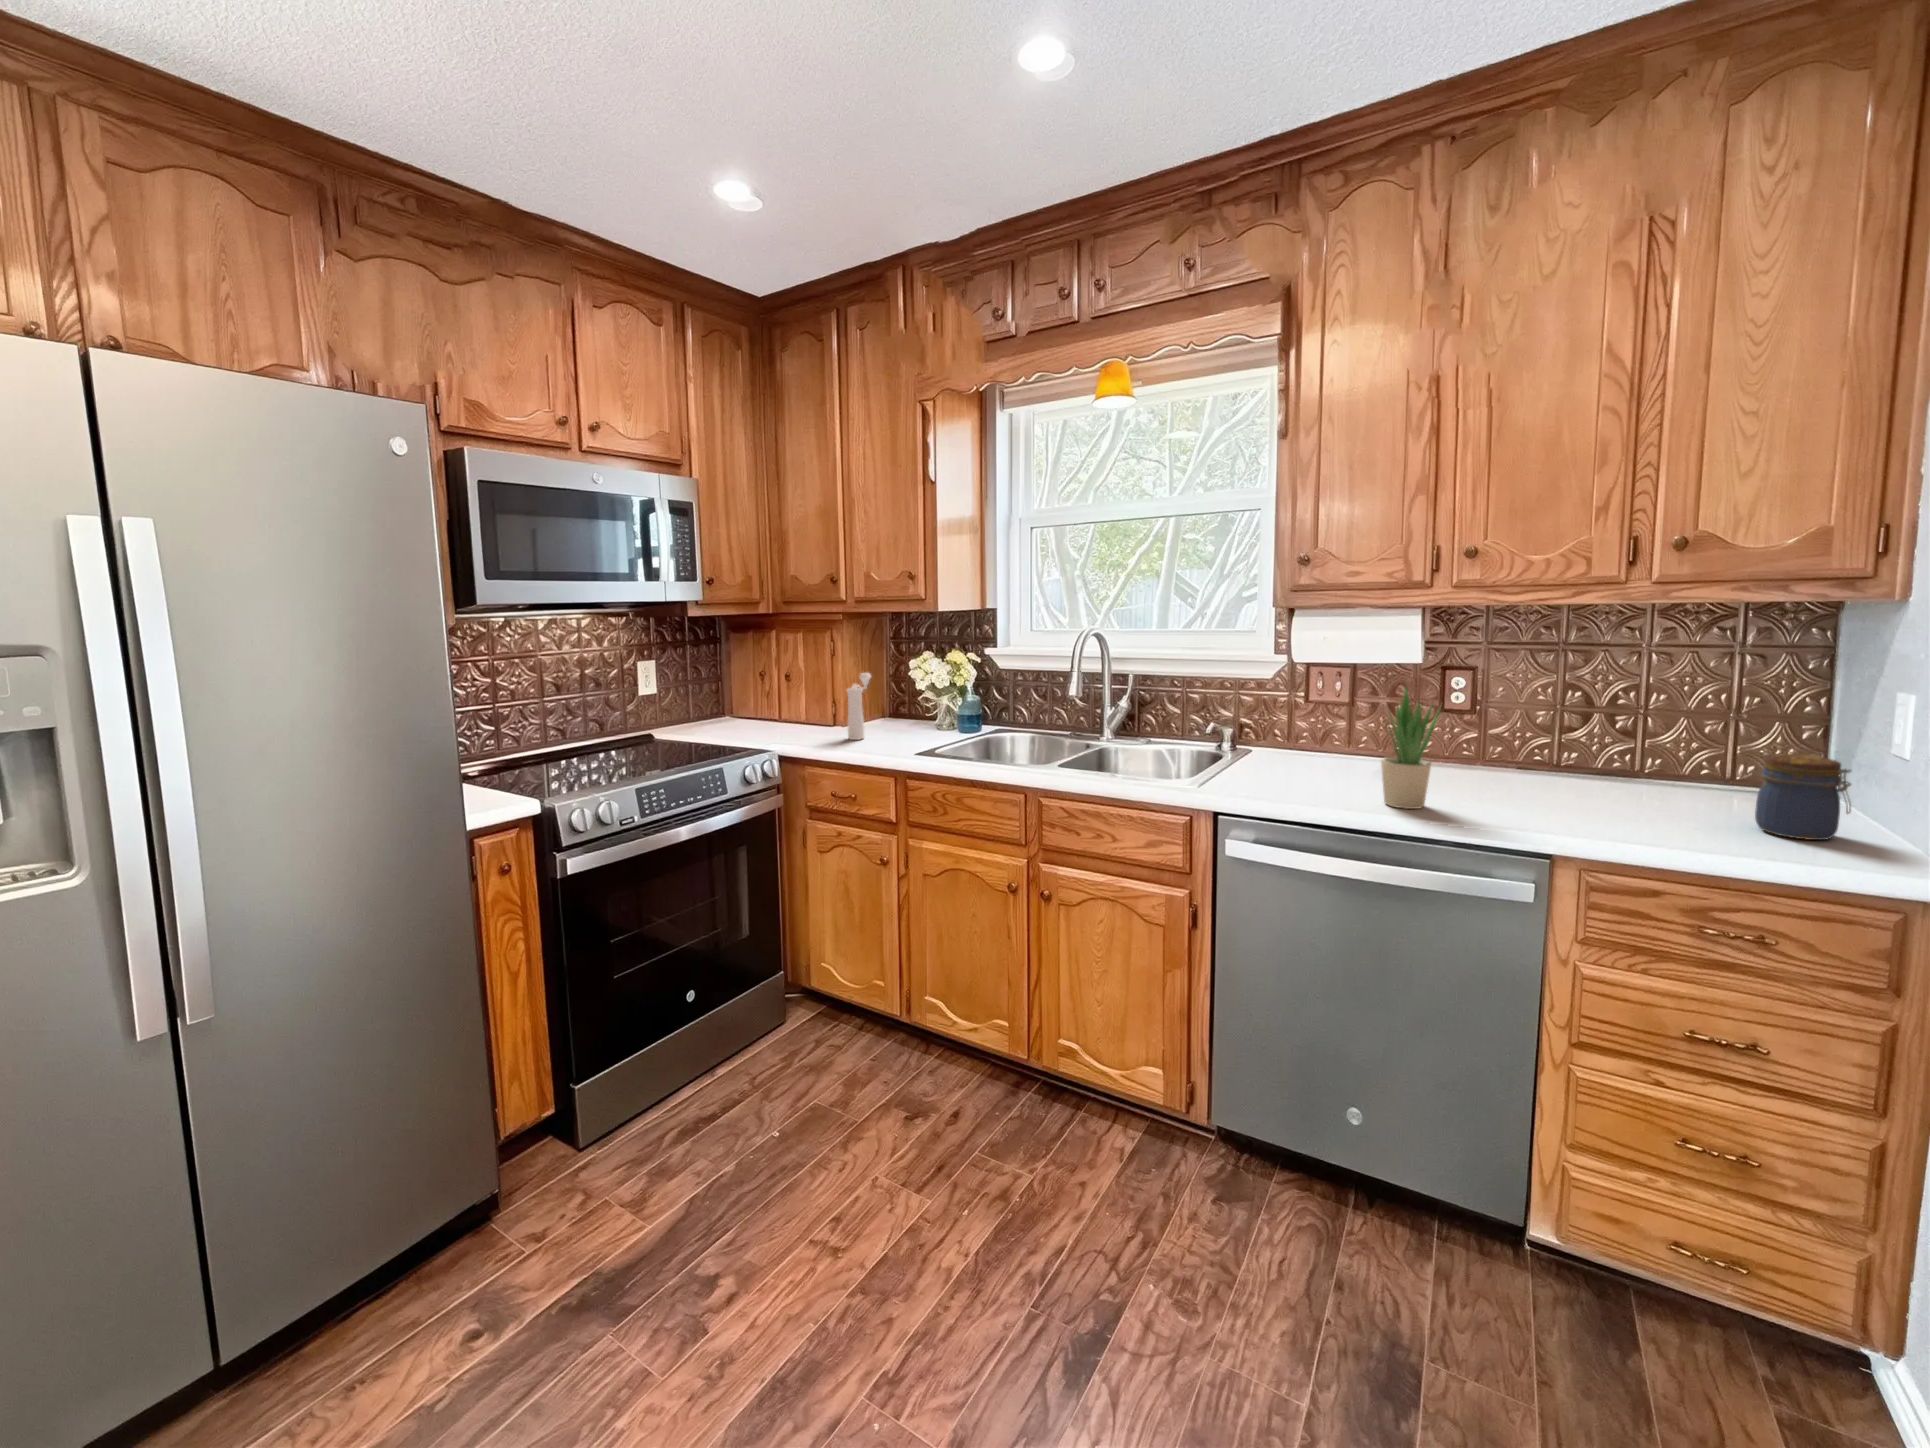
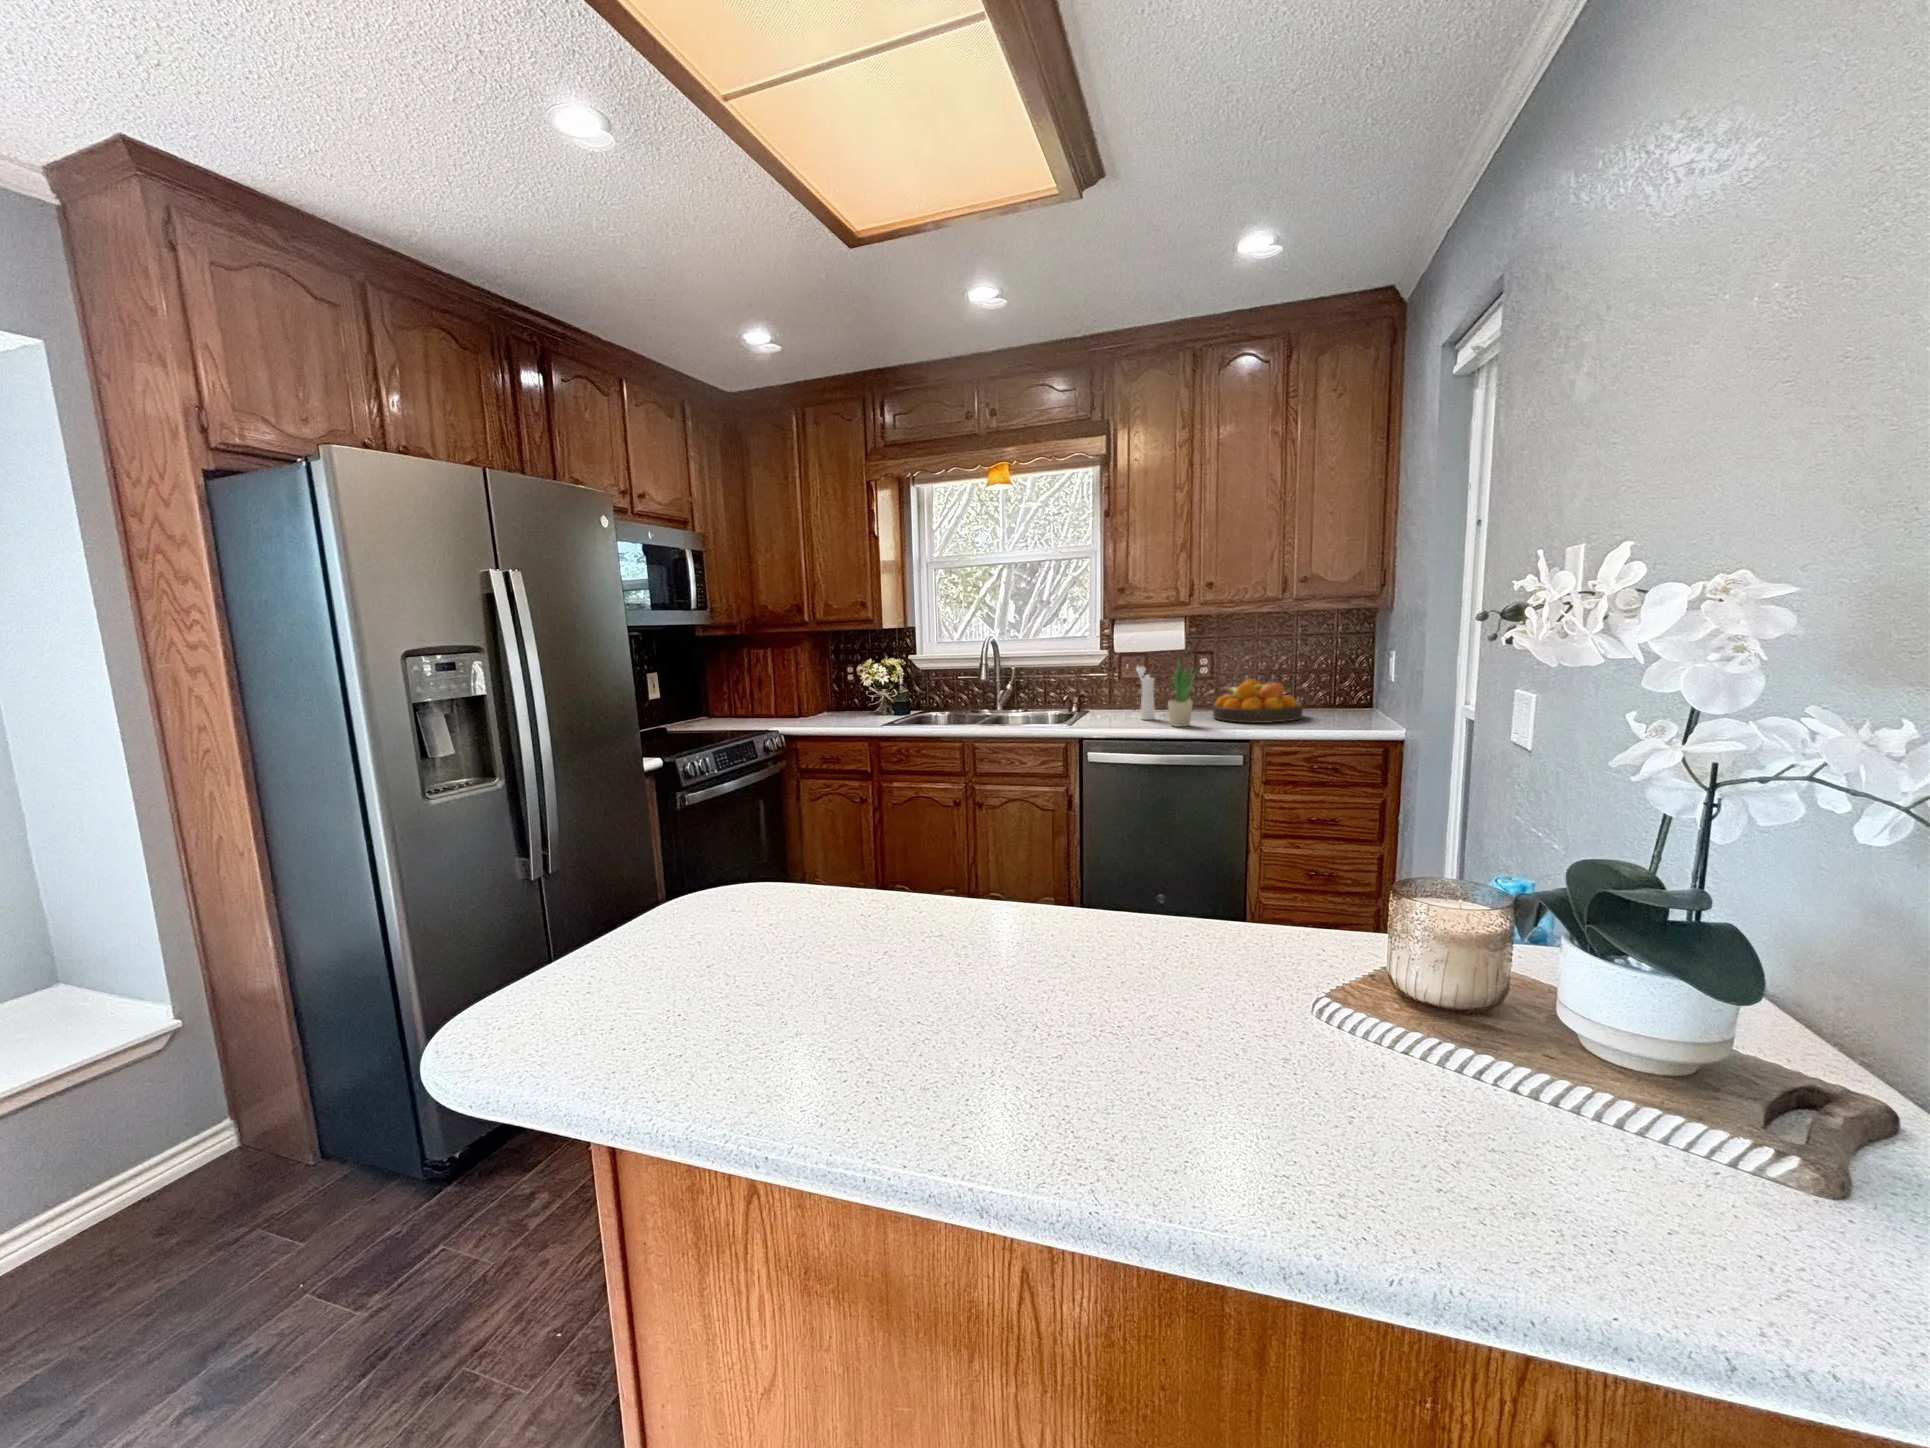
pepper mill: present [847,673,871,740] -> present [1136,667,1155,720]
fruit bowl: none [1471,724,1669,818] -> present [1213,679,1303,723]
jar: present [1755,754,1851,840] -> none [1336,683,1372,723]

